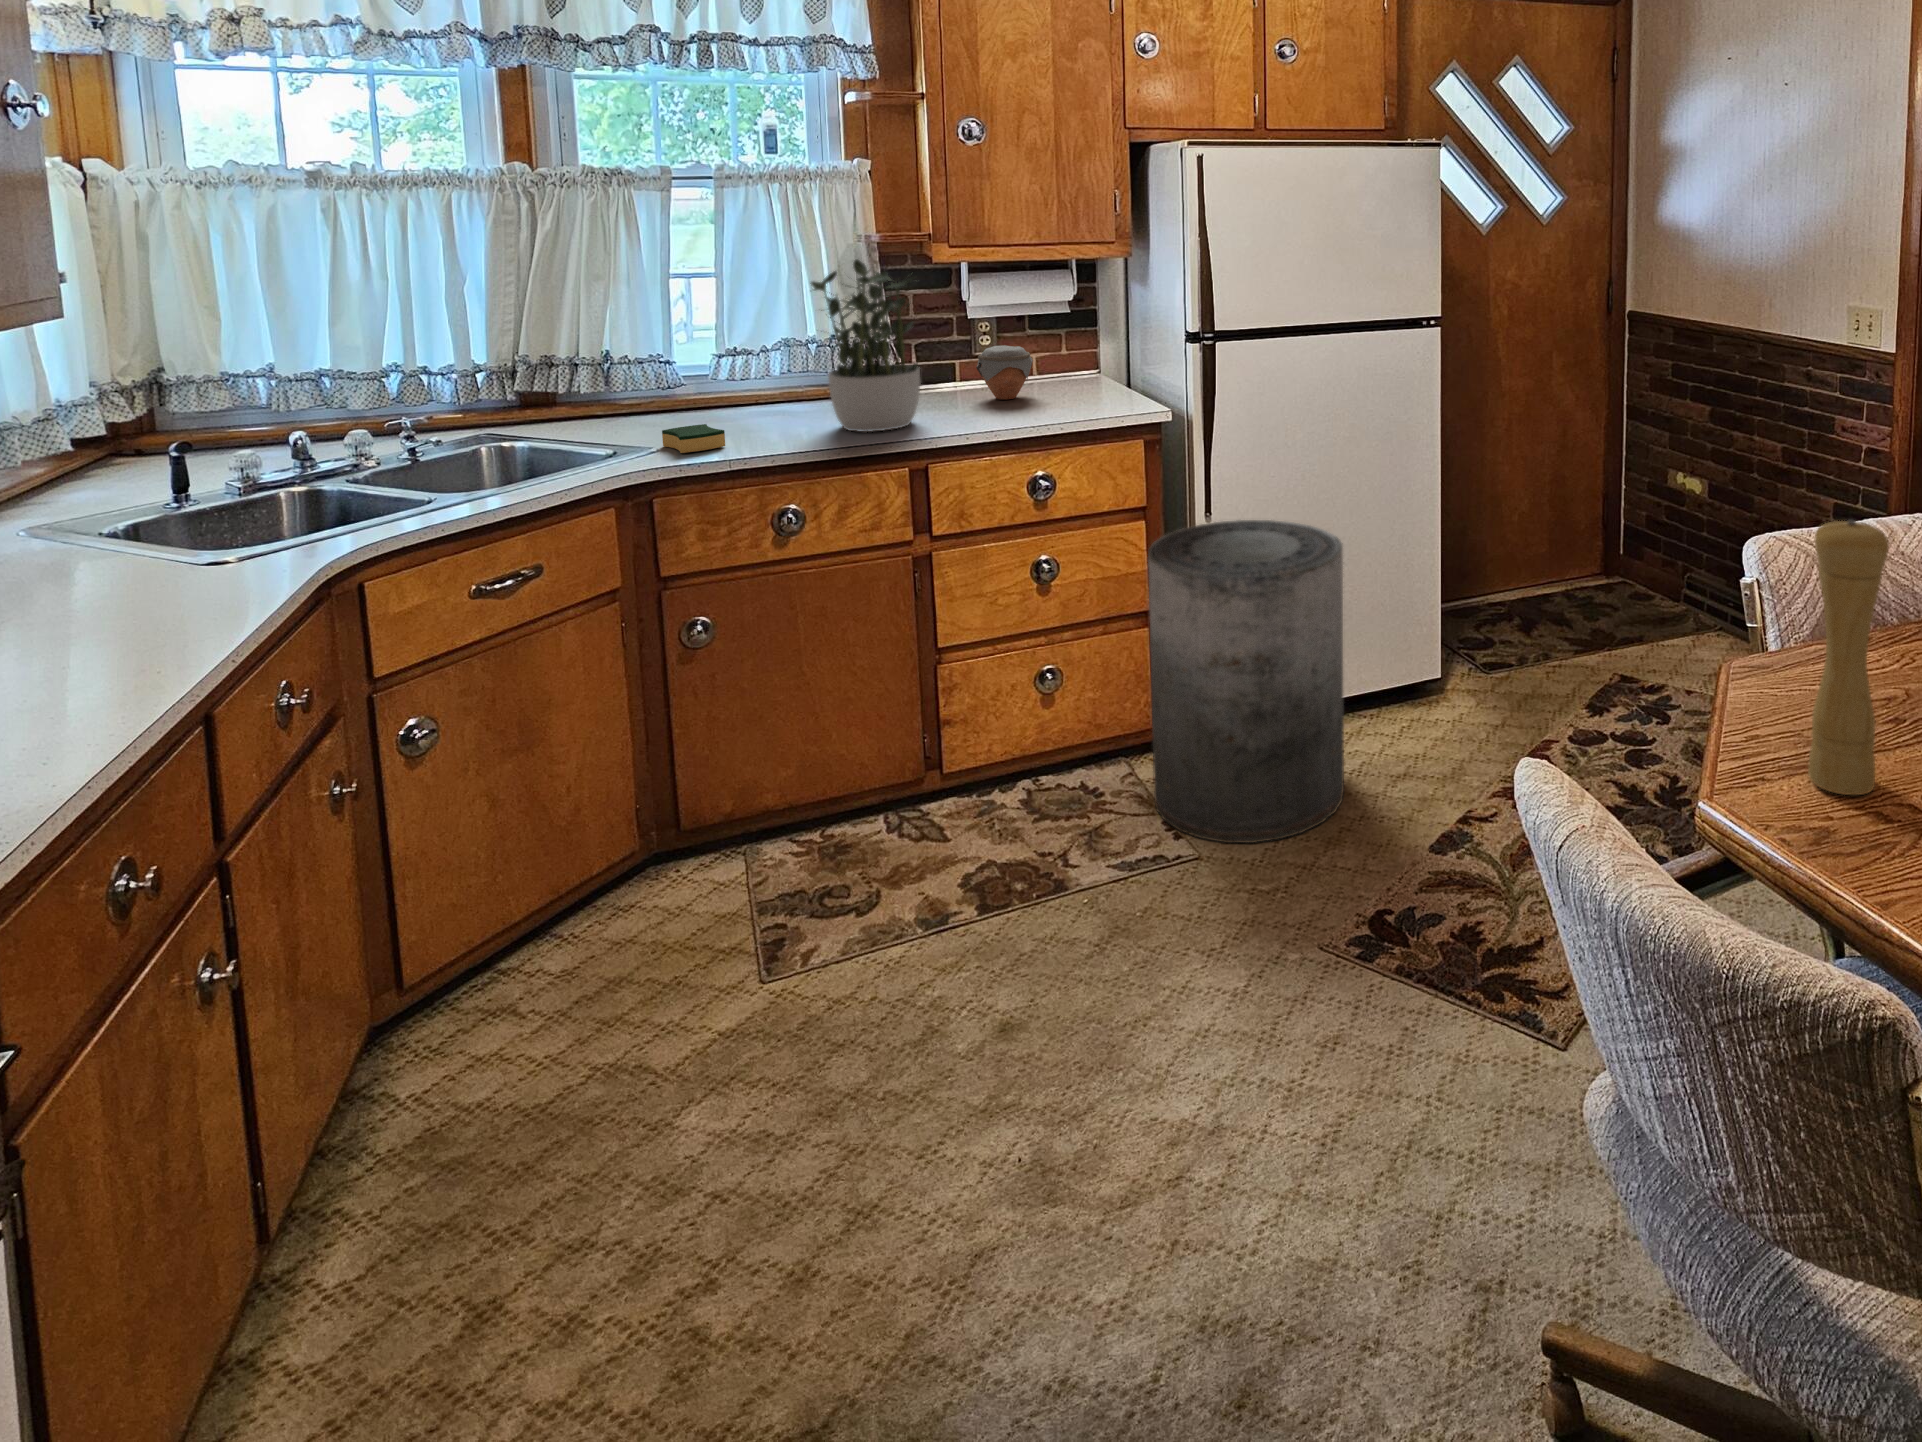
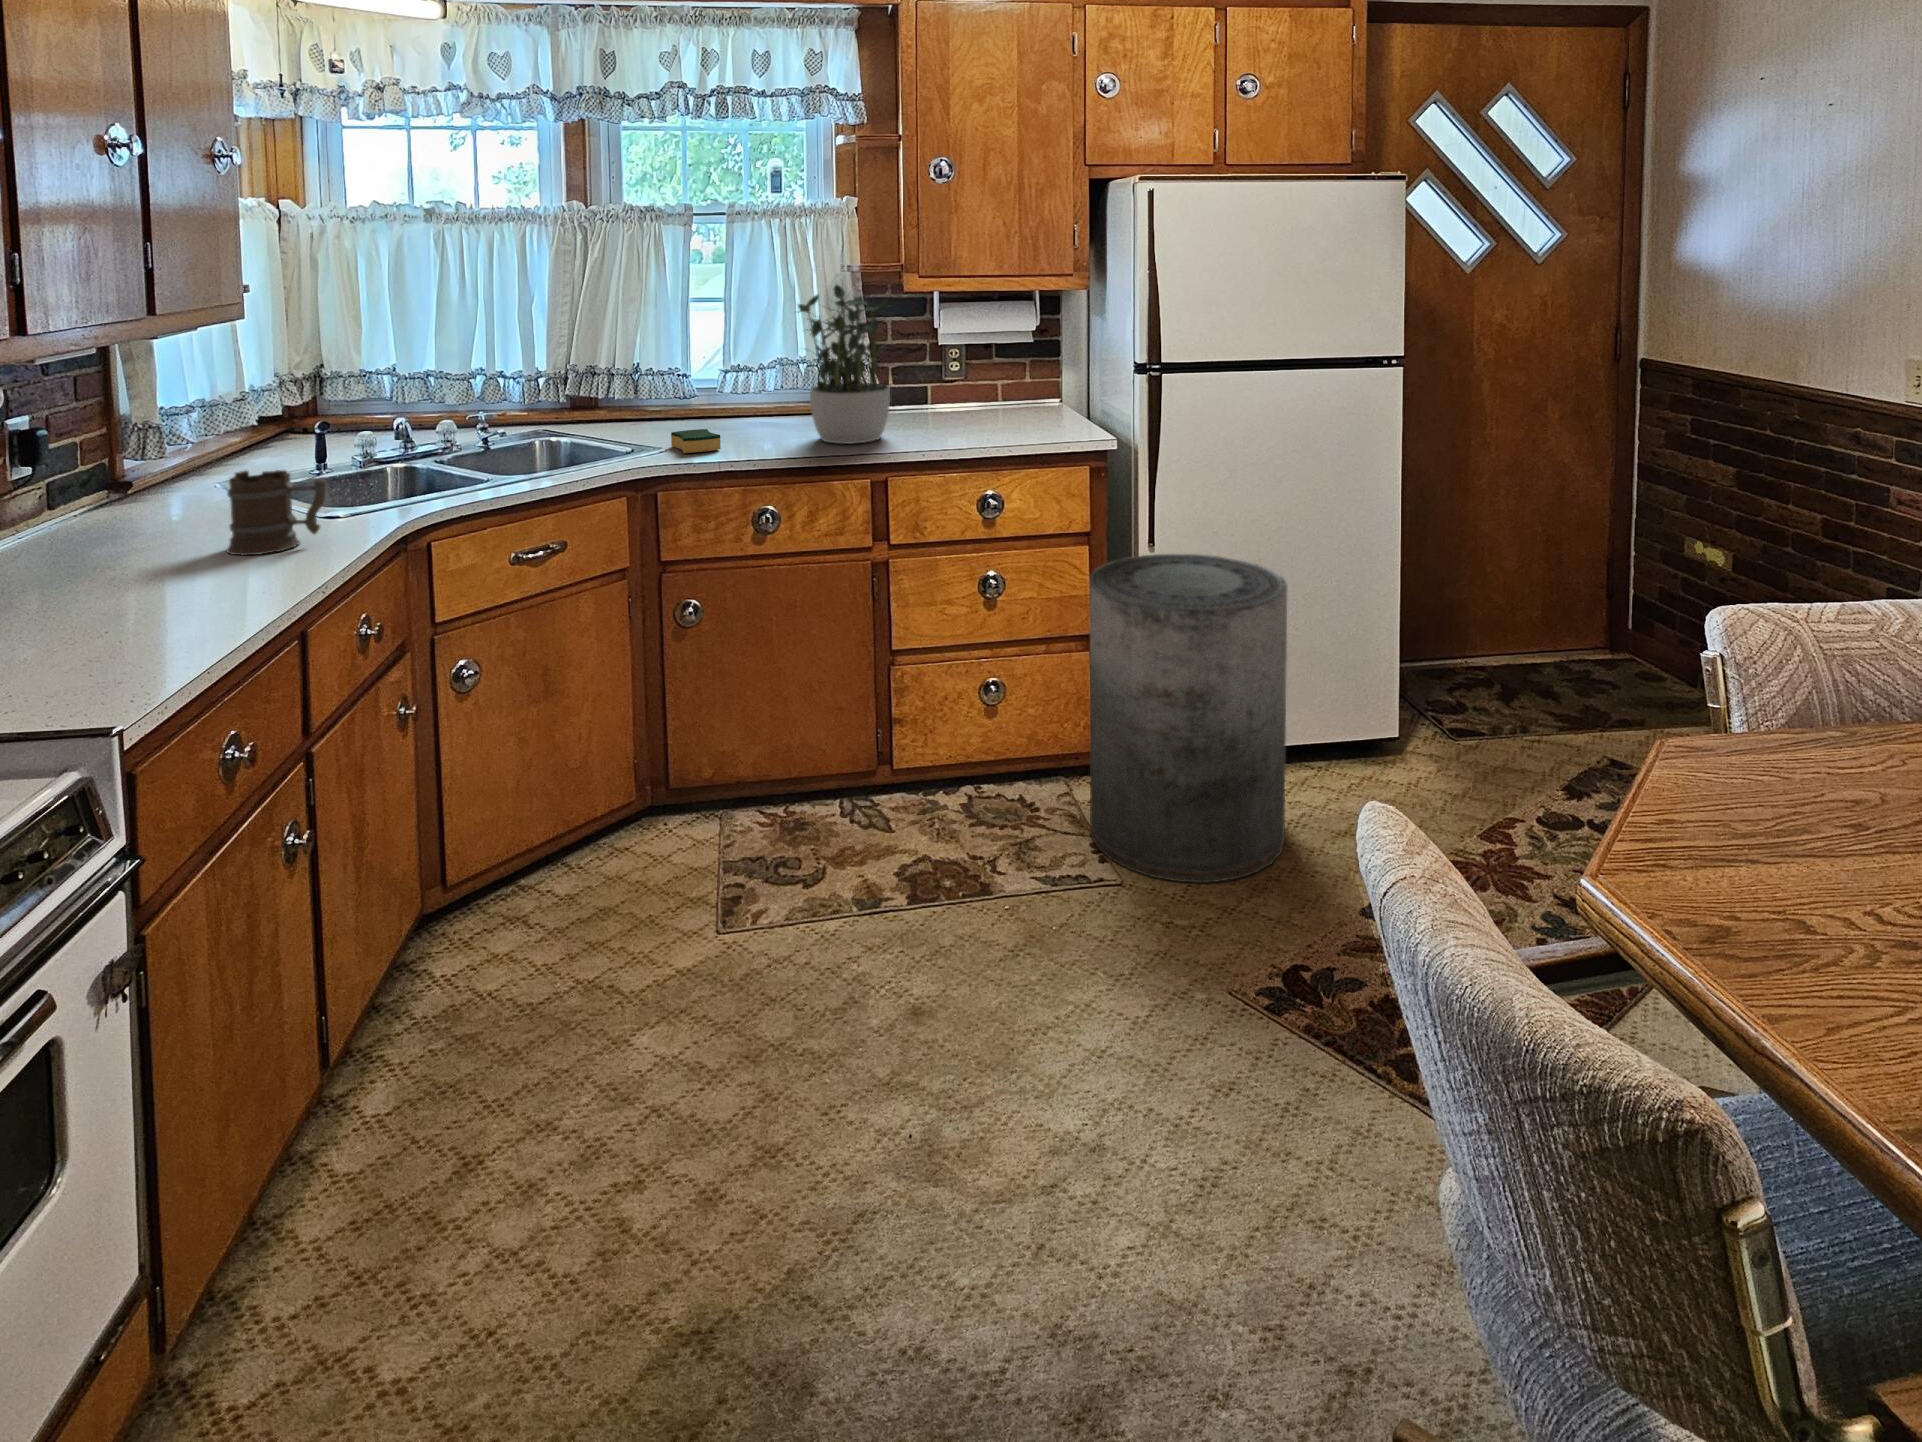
jar: present [976,345,1033,399] -> none [945,370,997,421]
mug: none [65,513,219,627] -> present [227,470,327,555]
pepper mill: present [1808,520,1889,795] -> none [1722,581,1821,899]

